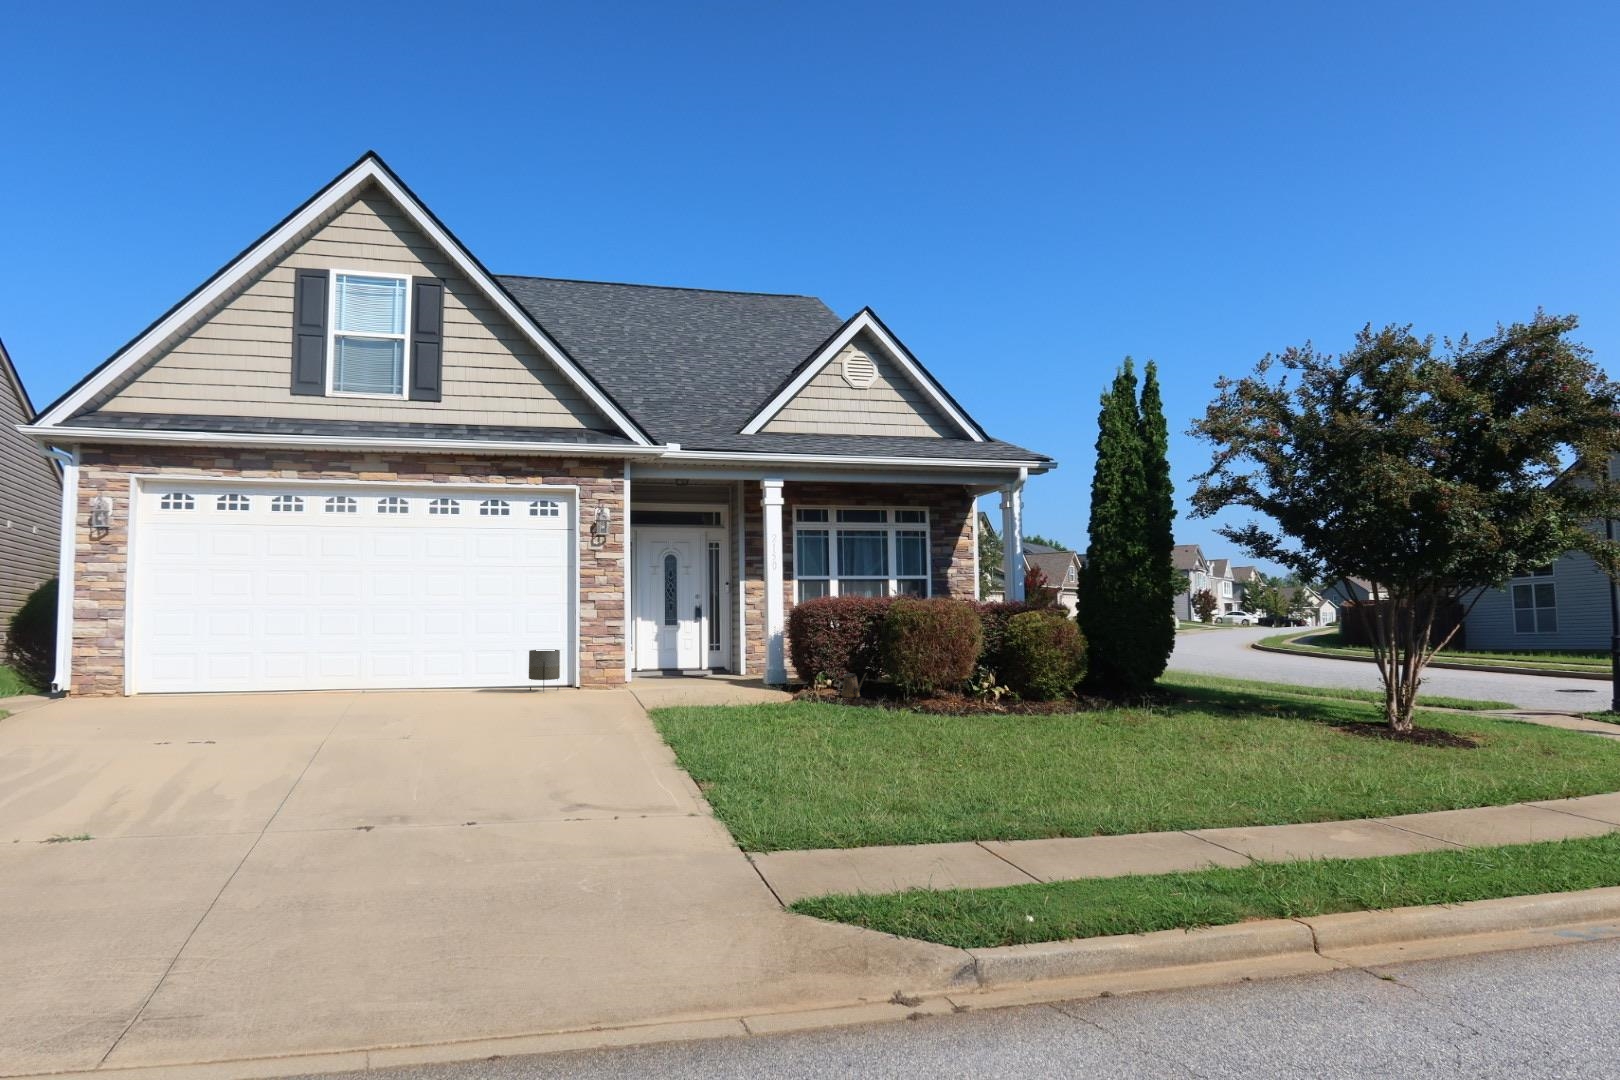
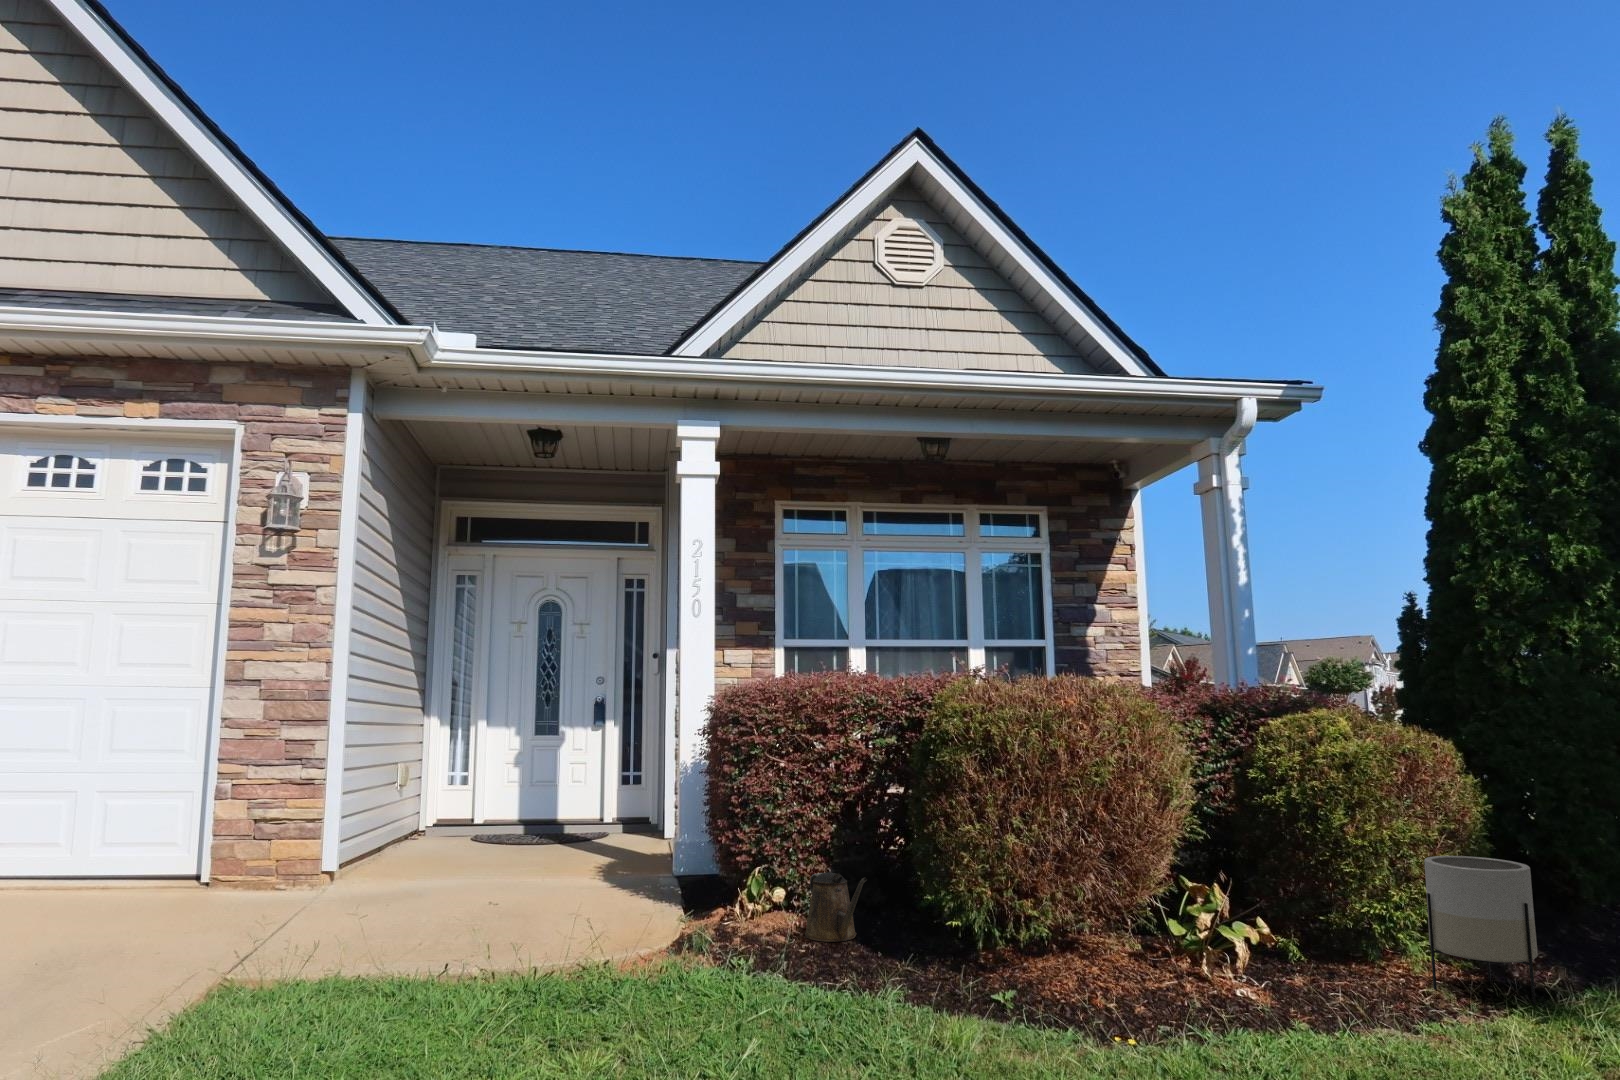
planter: present [529,650,560,692] -> present [1424,856,1538,1005]

